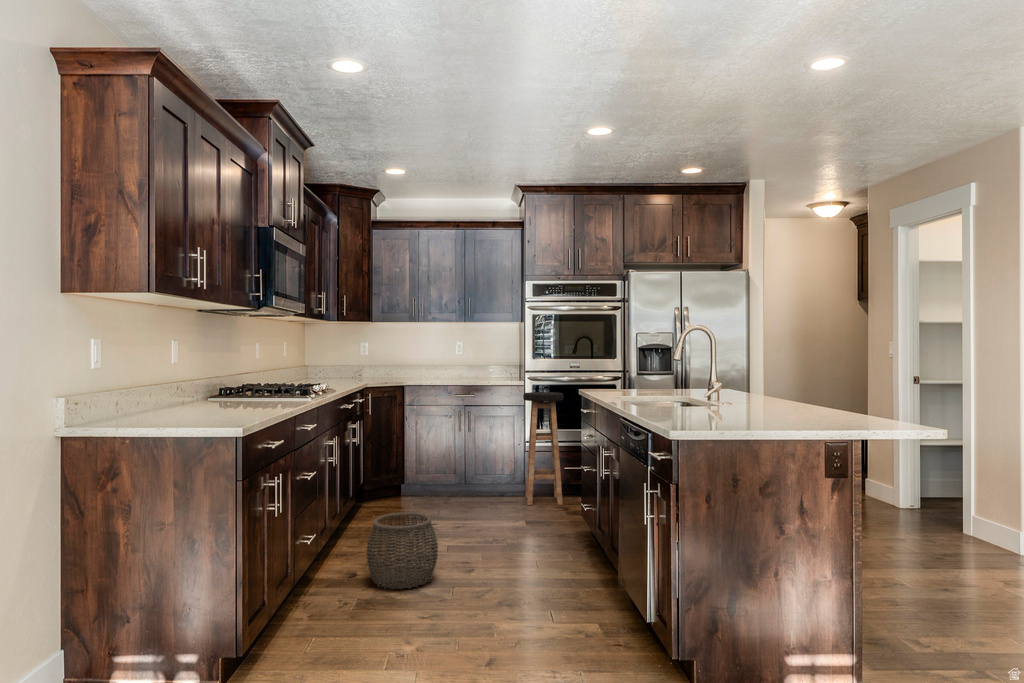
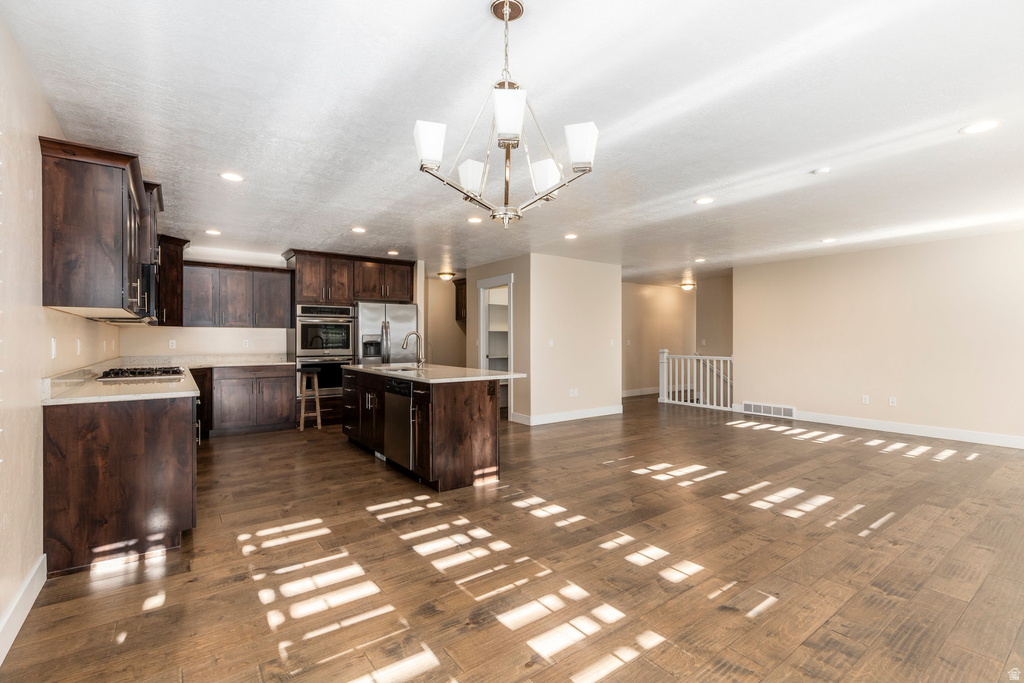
woven basket: present [366,512,438,589] -> none [233,426,276,463]

